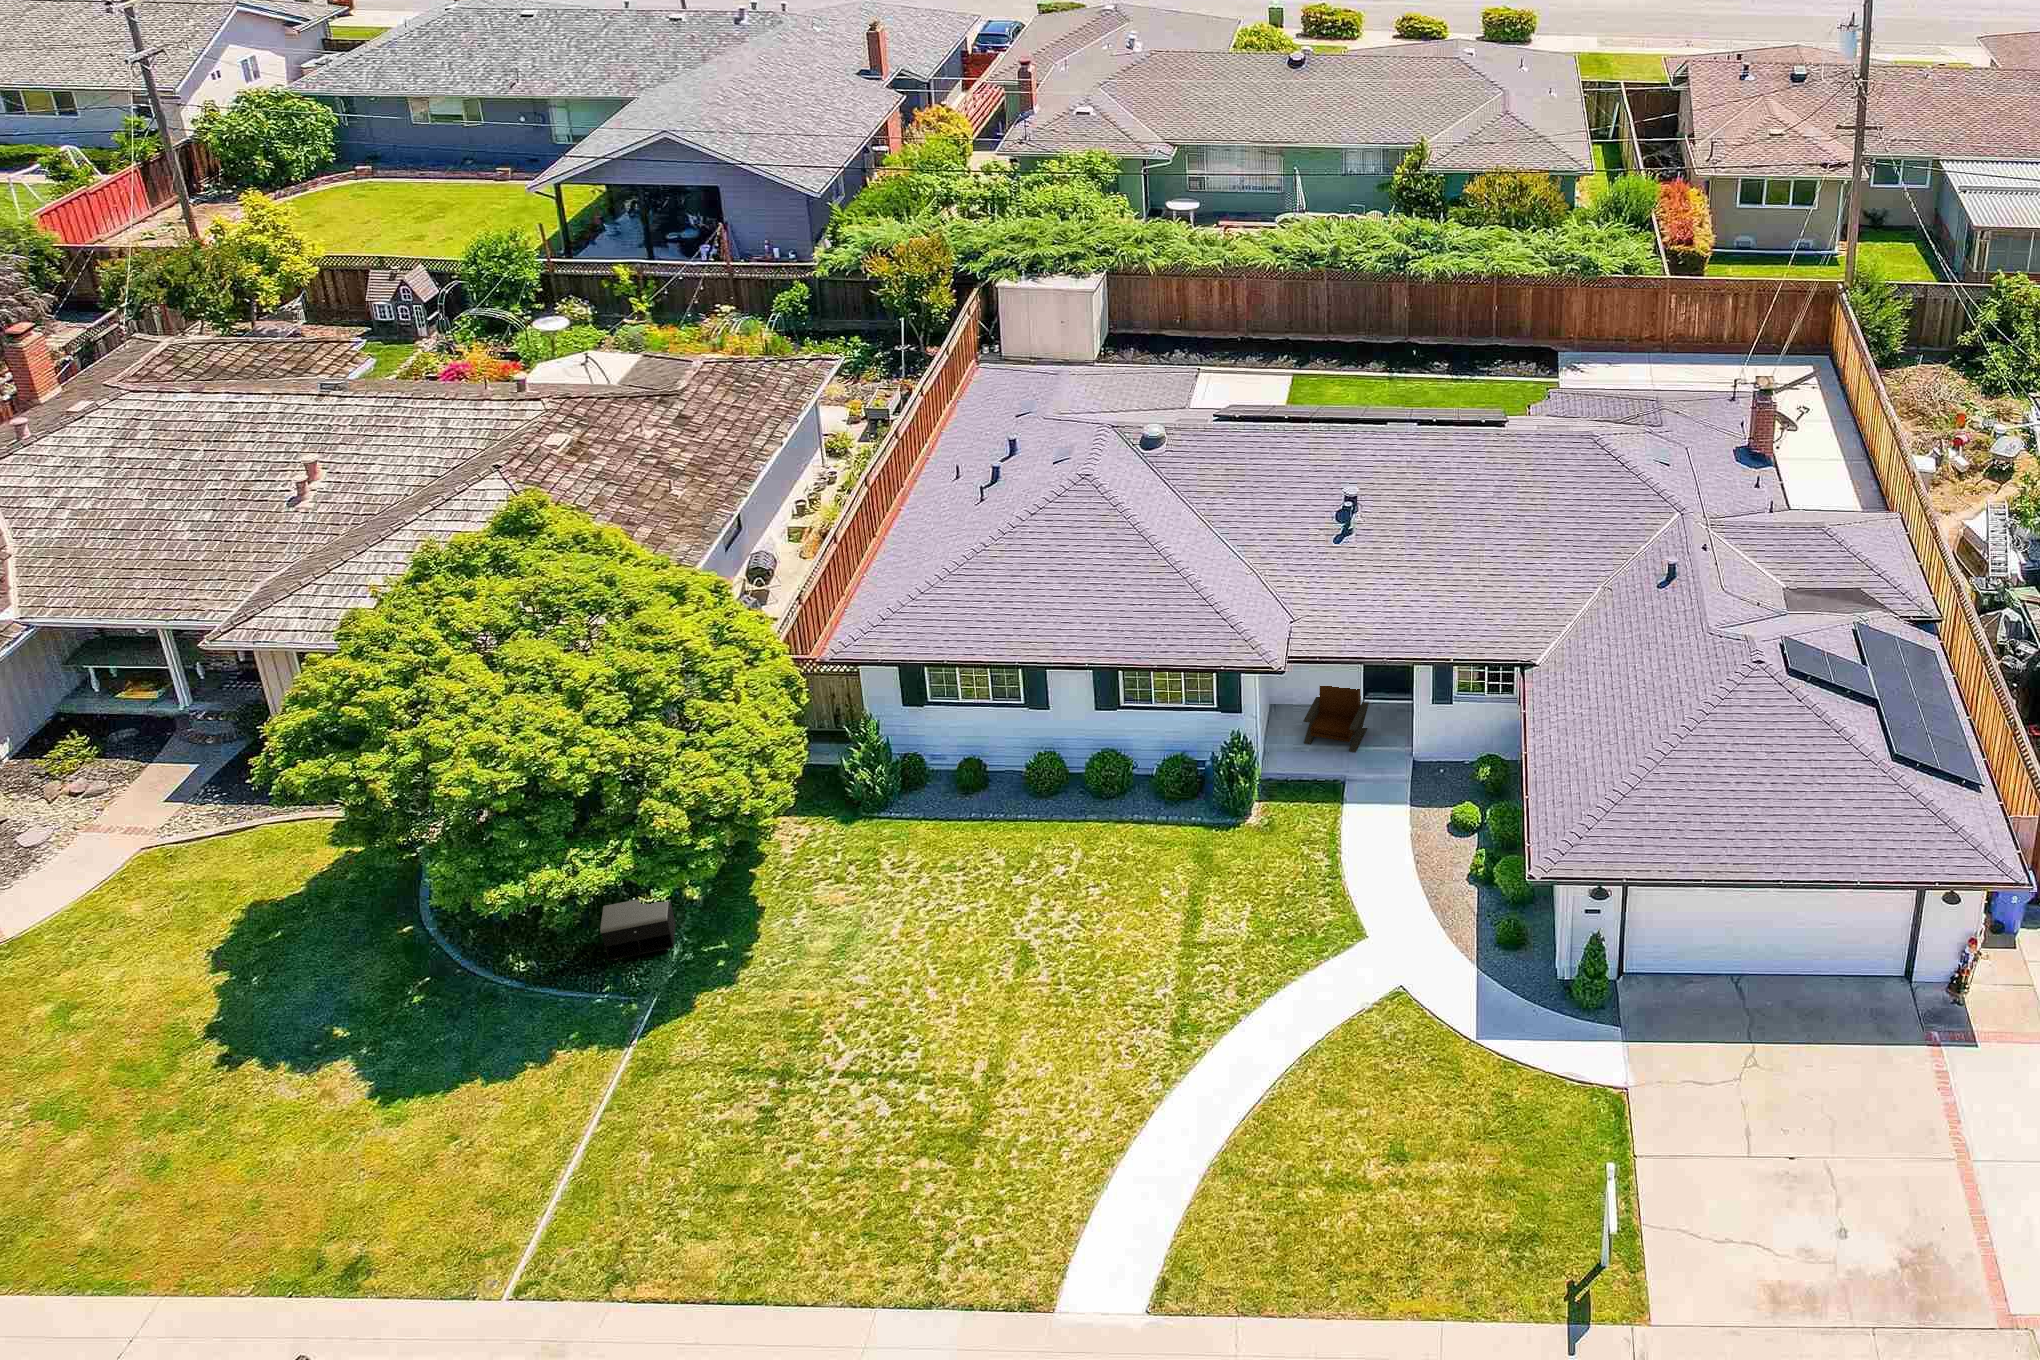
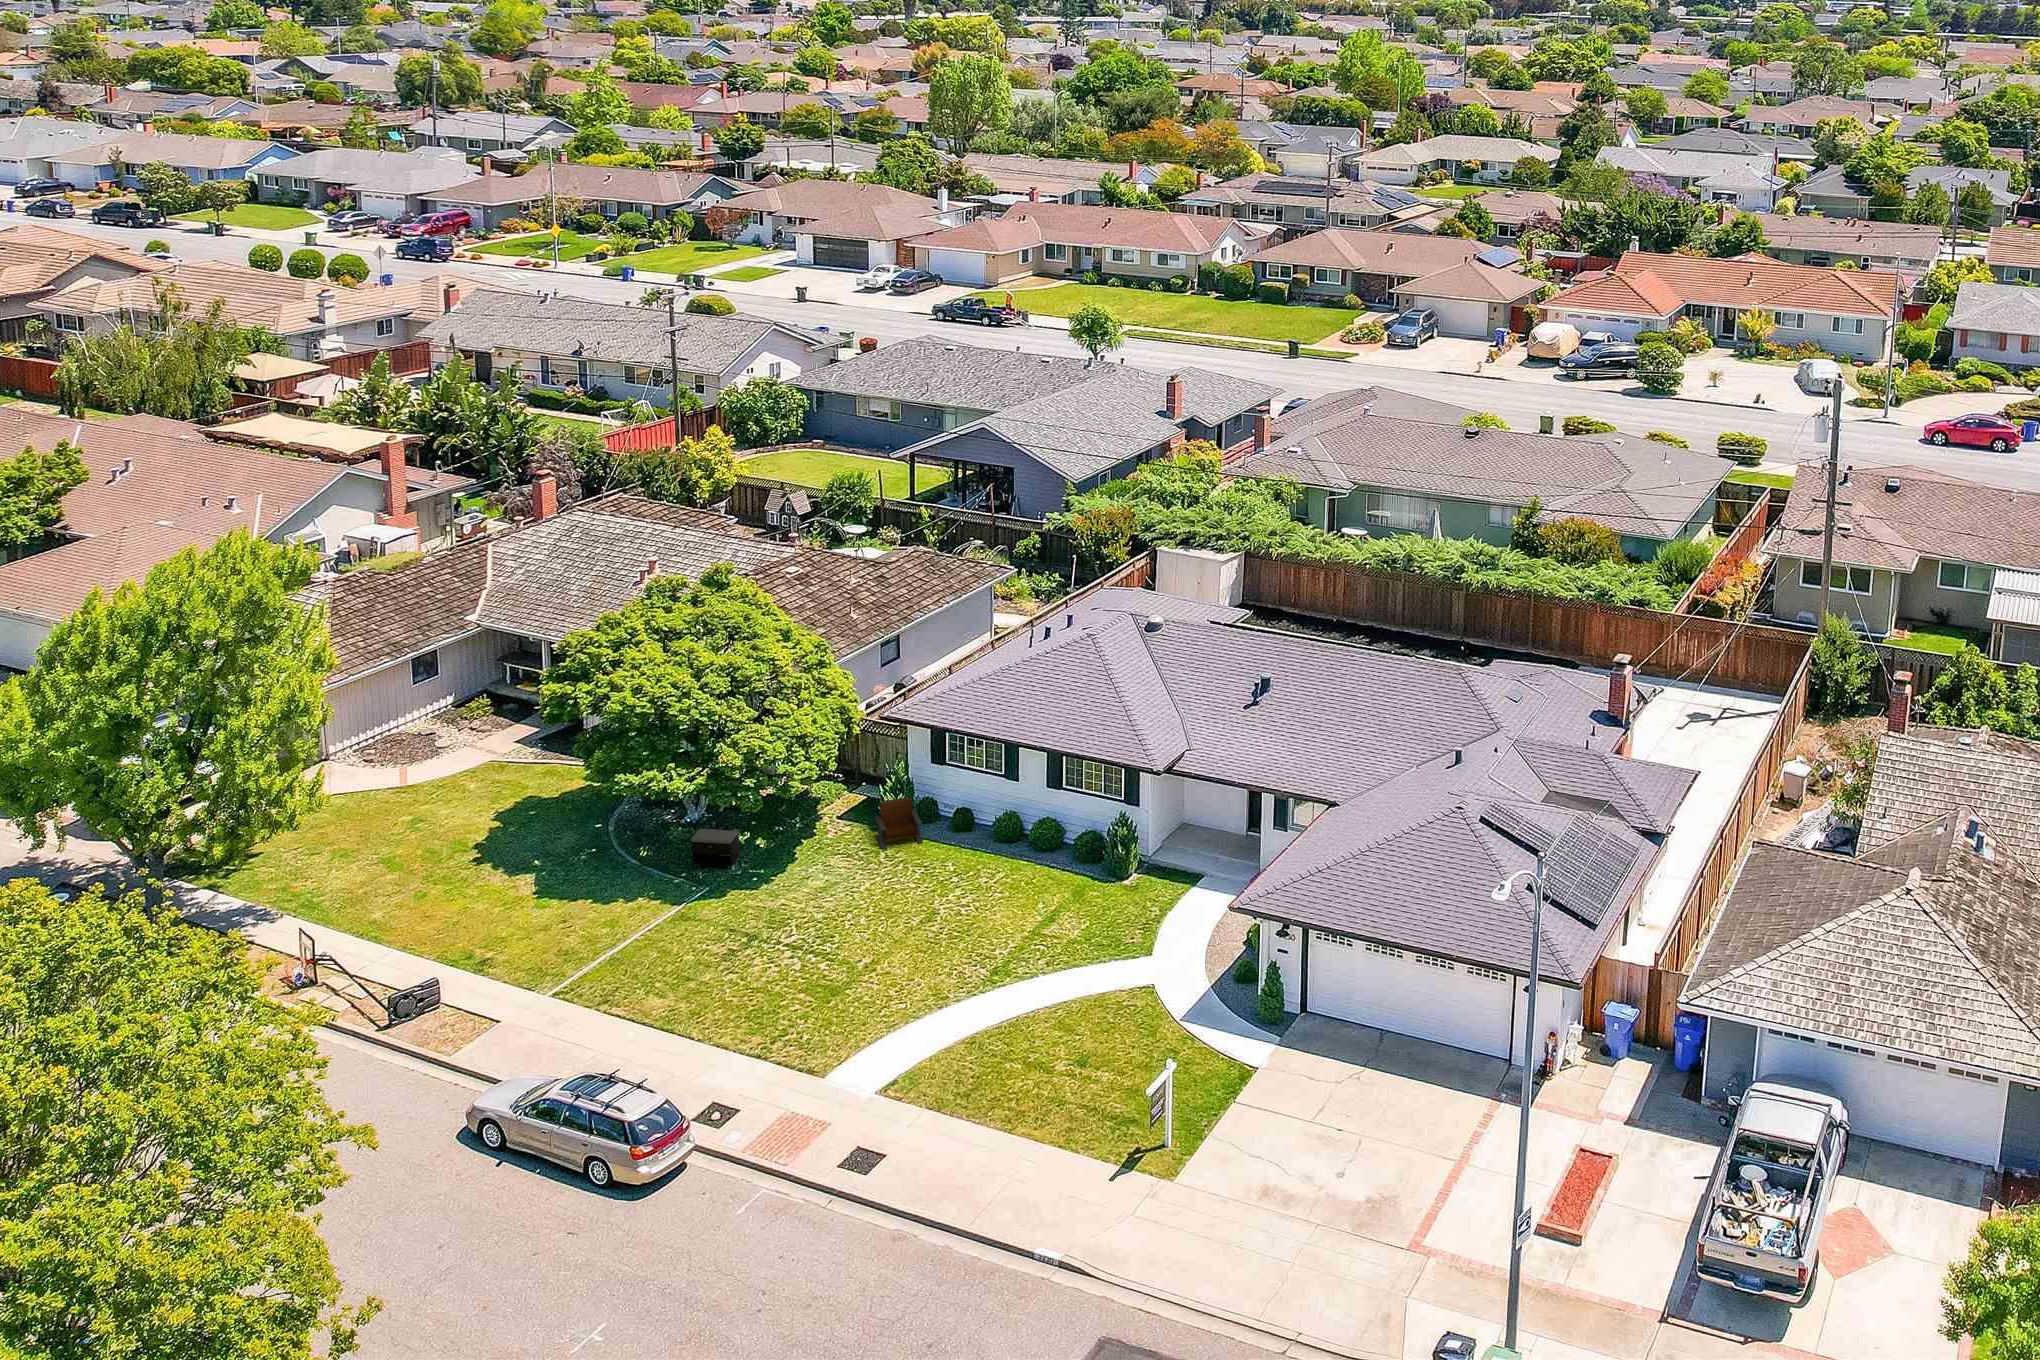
lounge chair: present [1303,686,1369,752] -> present [874,797,923,850]

